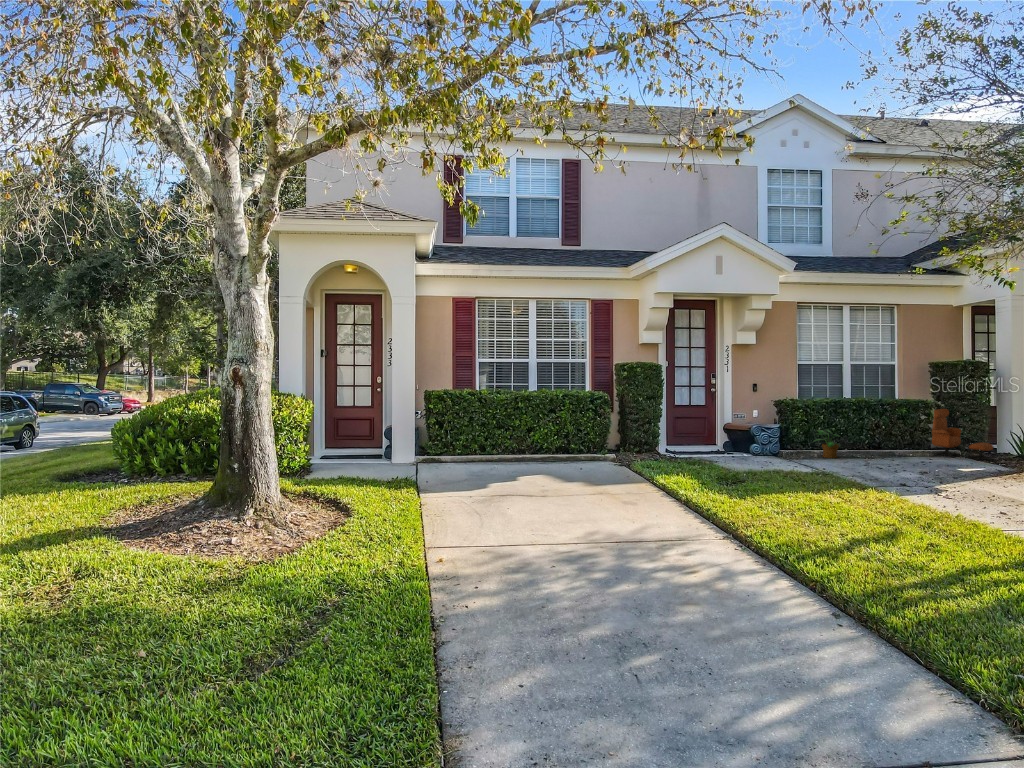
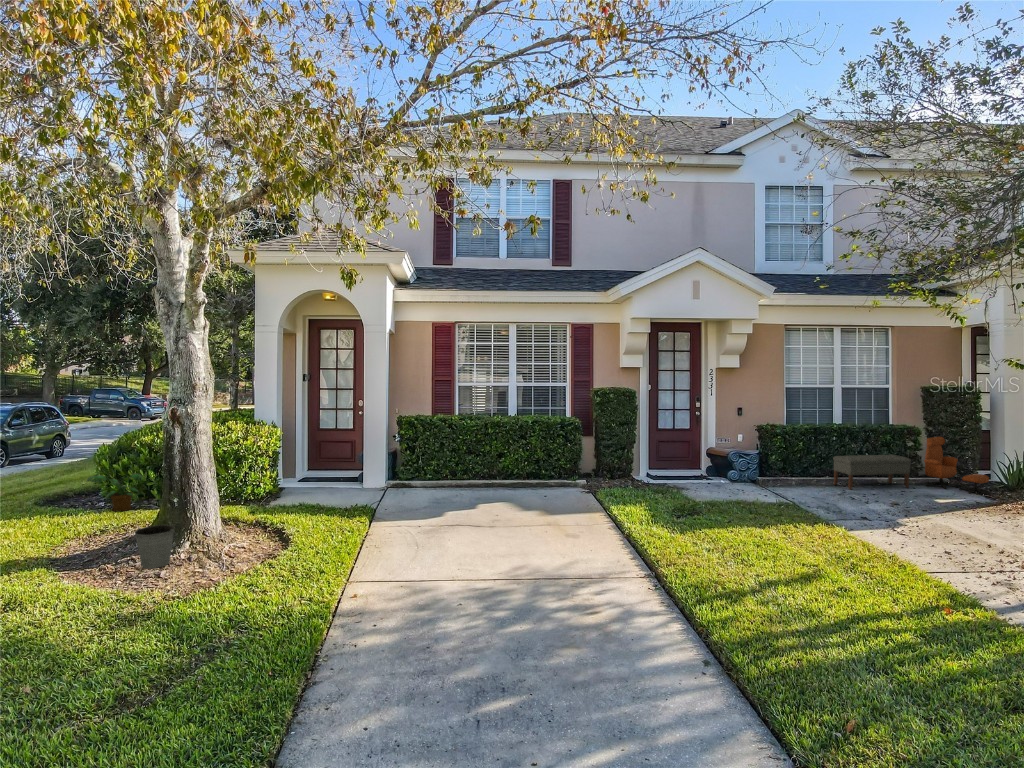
bench: none [848,426,922,459] -> present [833,454,911,490]
potted plant: present [815,430,839,458] -> present [87,474,142,511]
bucket: none [199,490,241,534] -> present [135,525,174,568]

